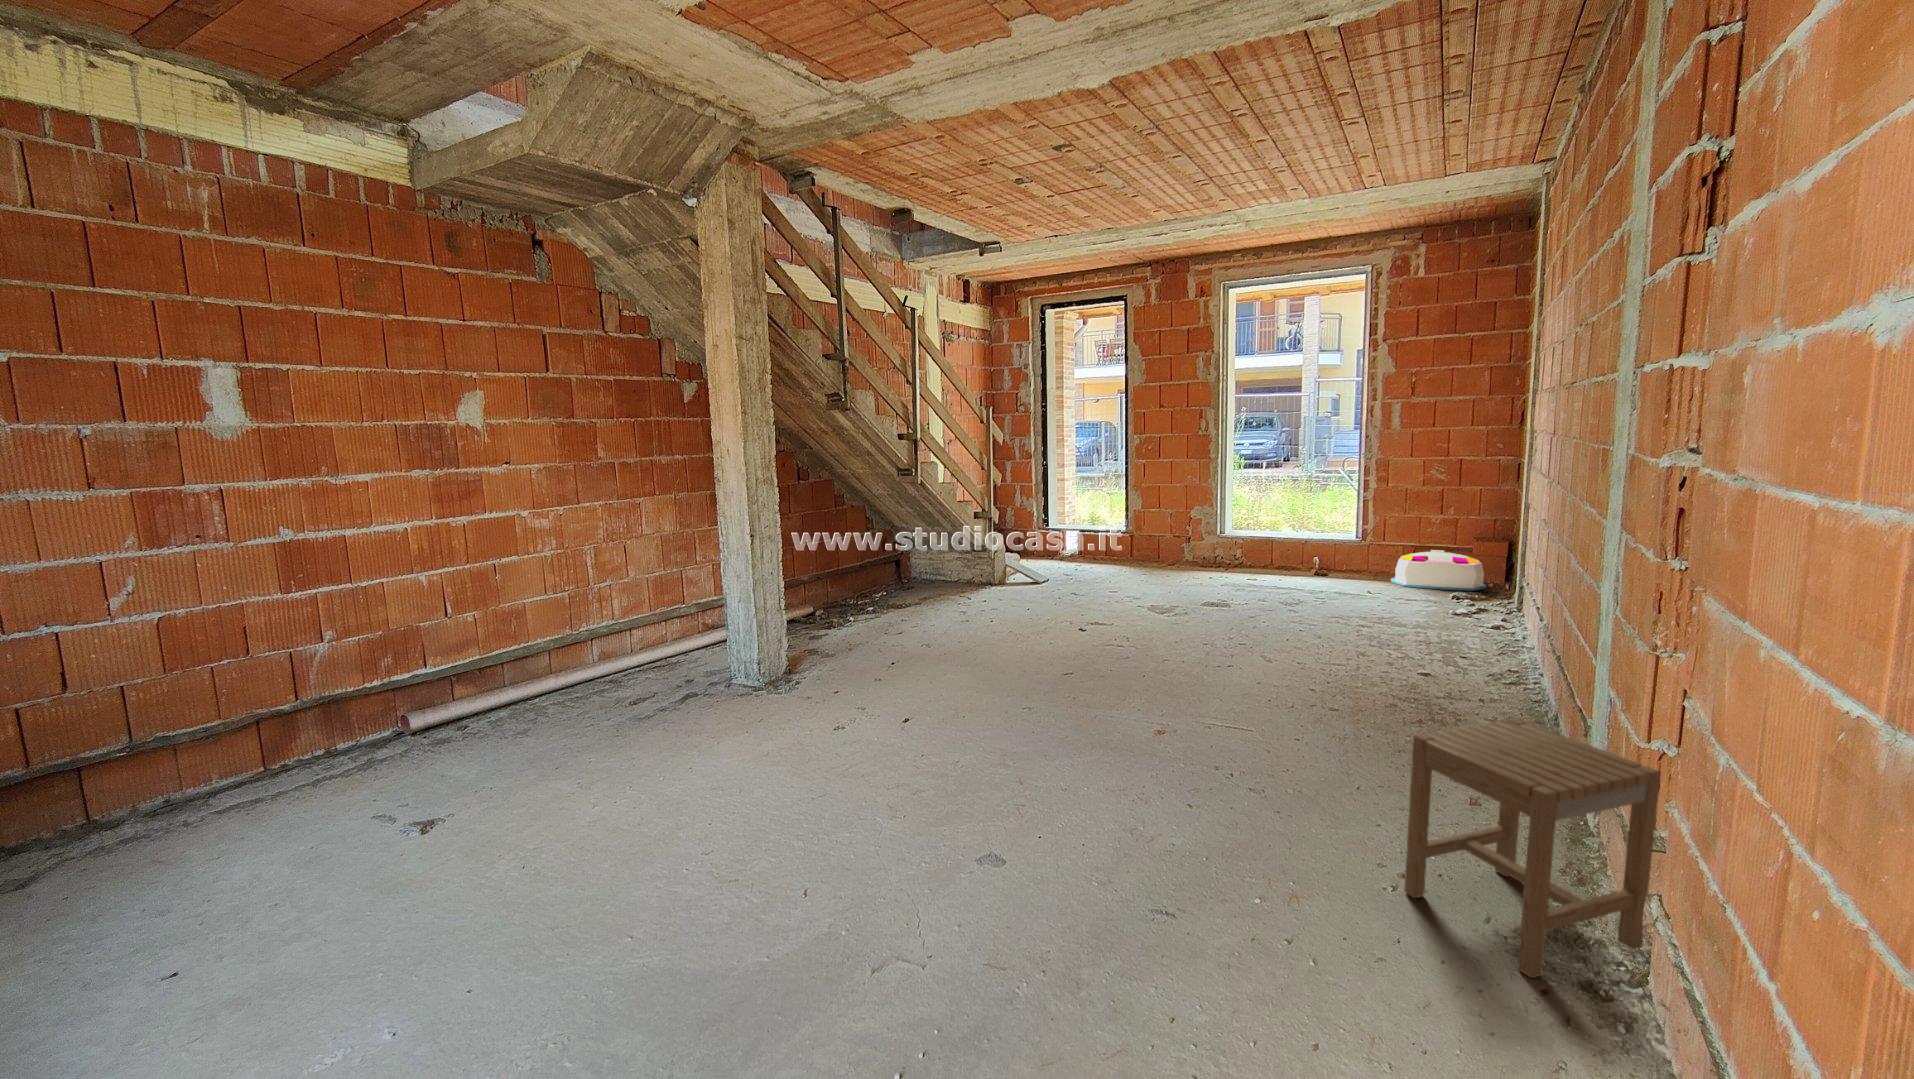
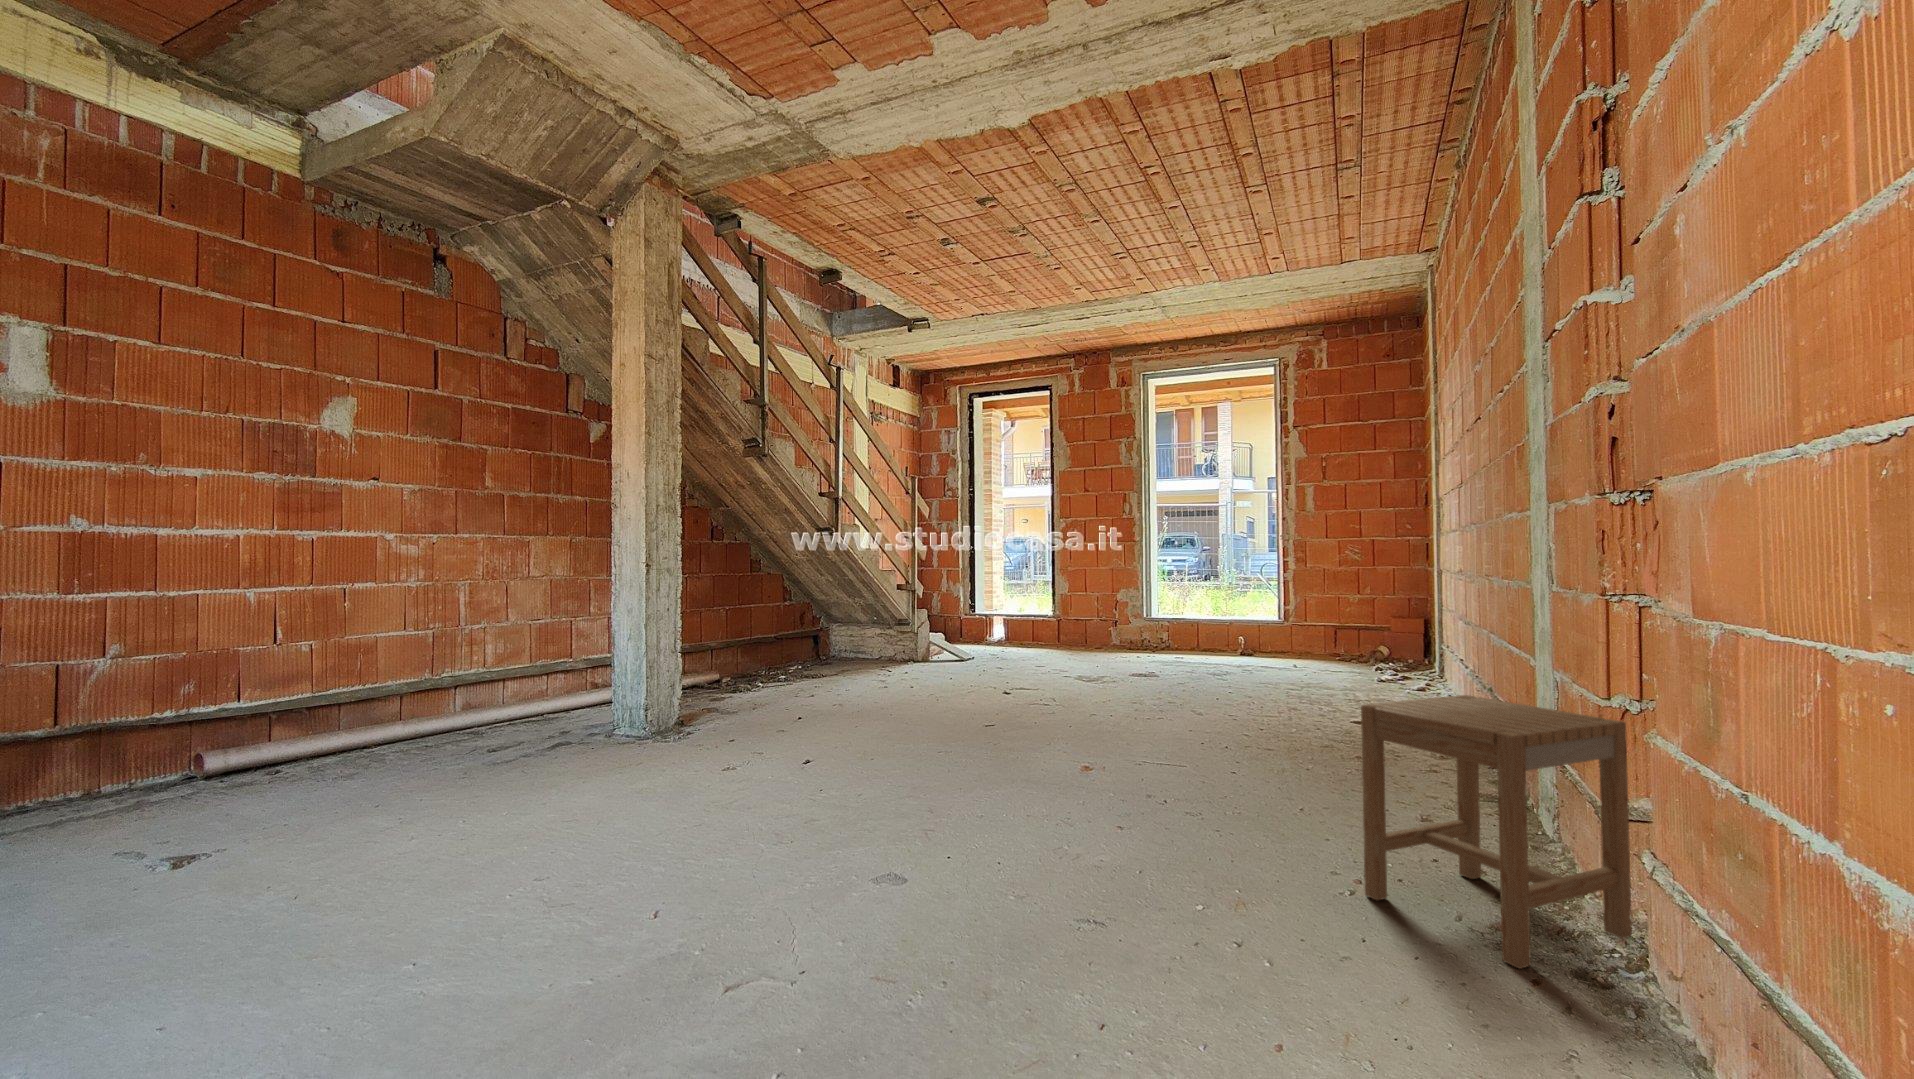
storage bin: present [1391,550,1487,591] -> none [1316,628,1408,665]

